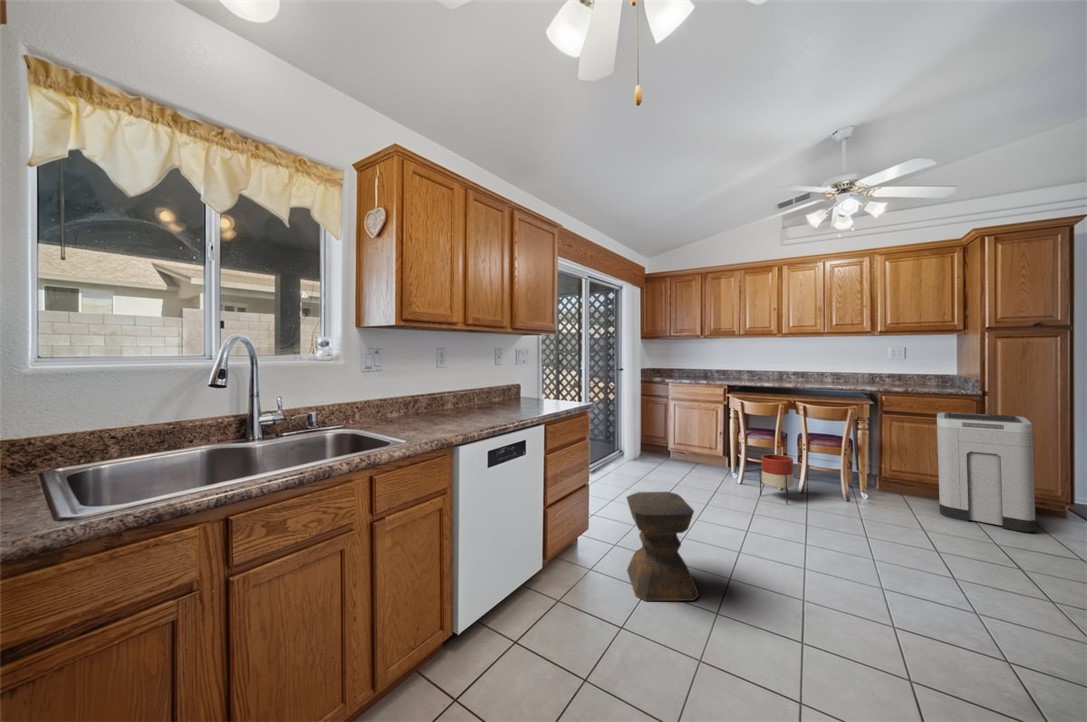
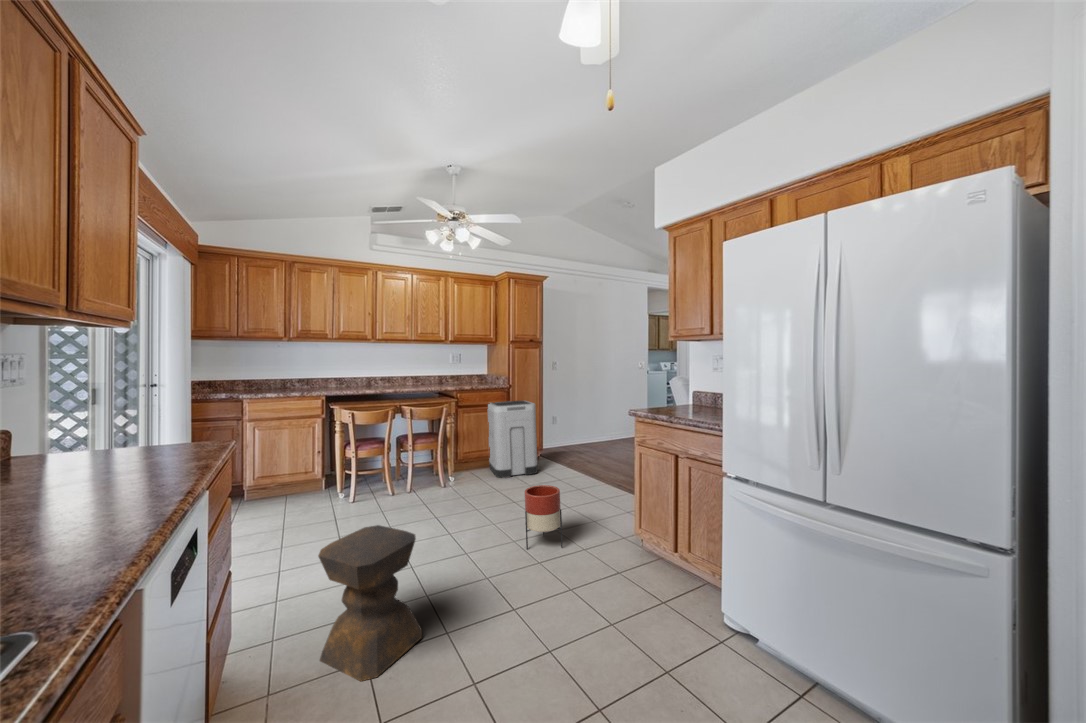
planter: present [760,454,794,504] -> present [525,485,563,549]

